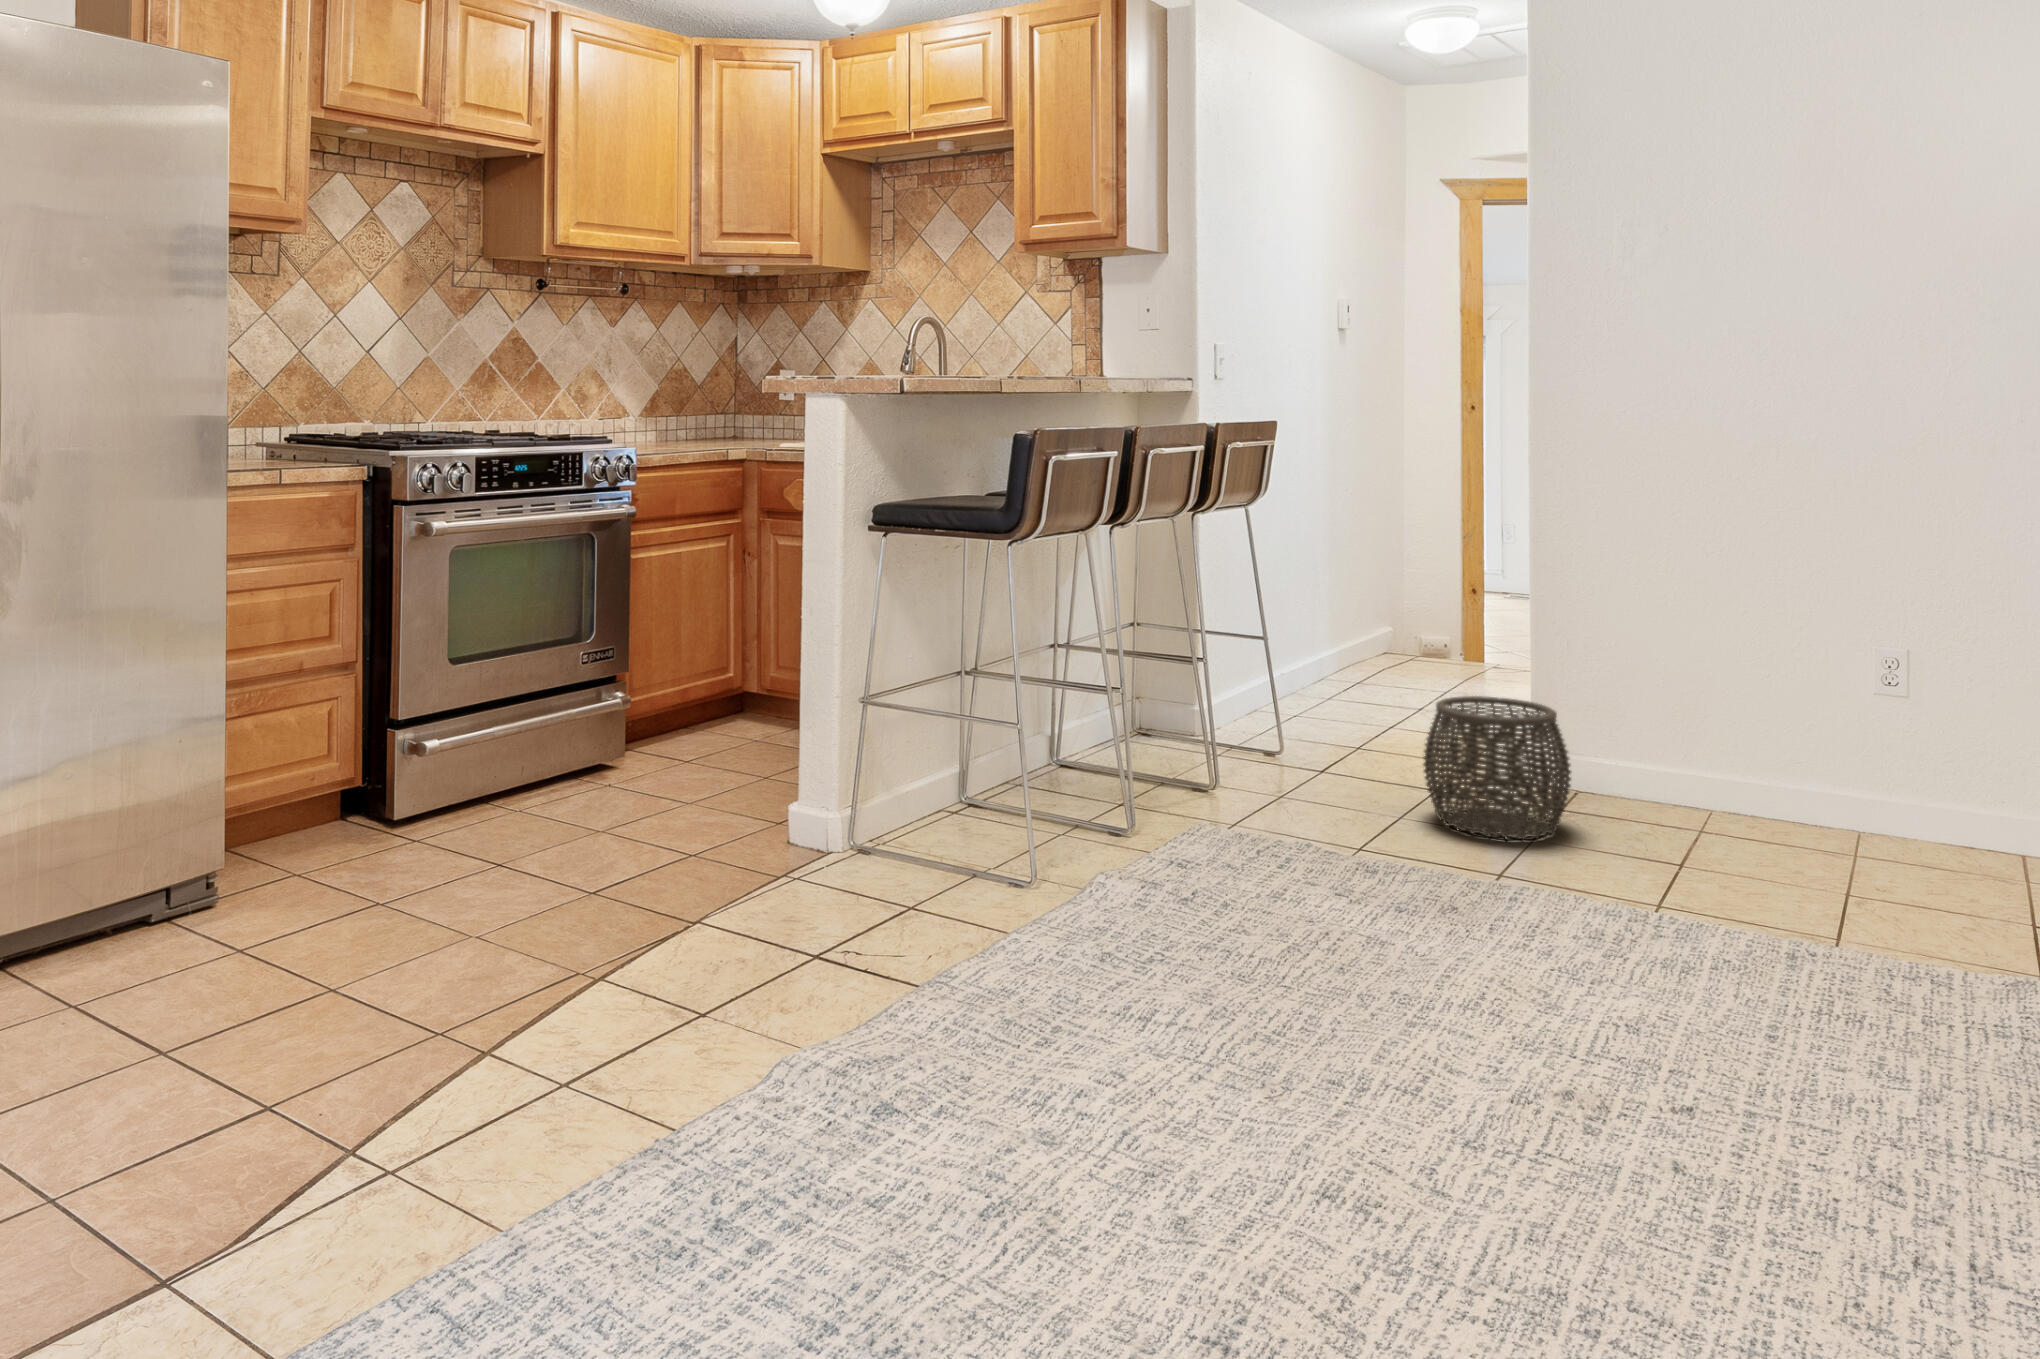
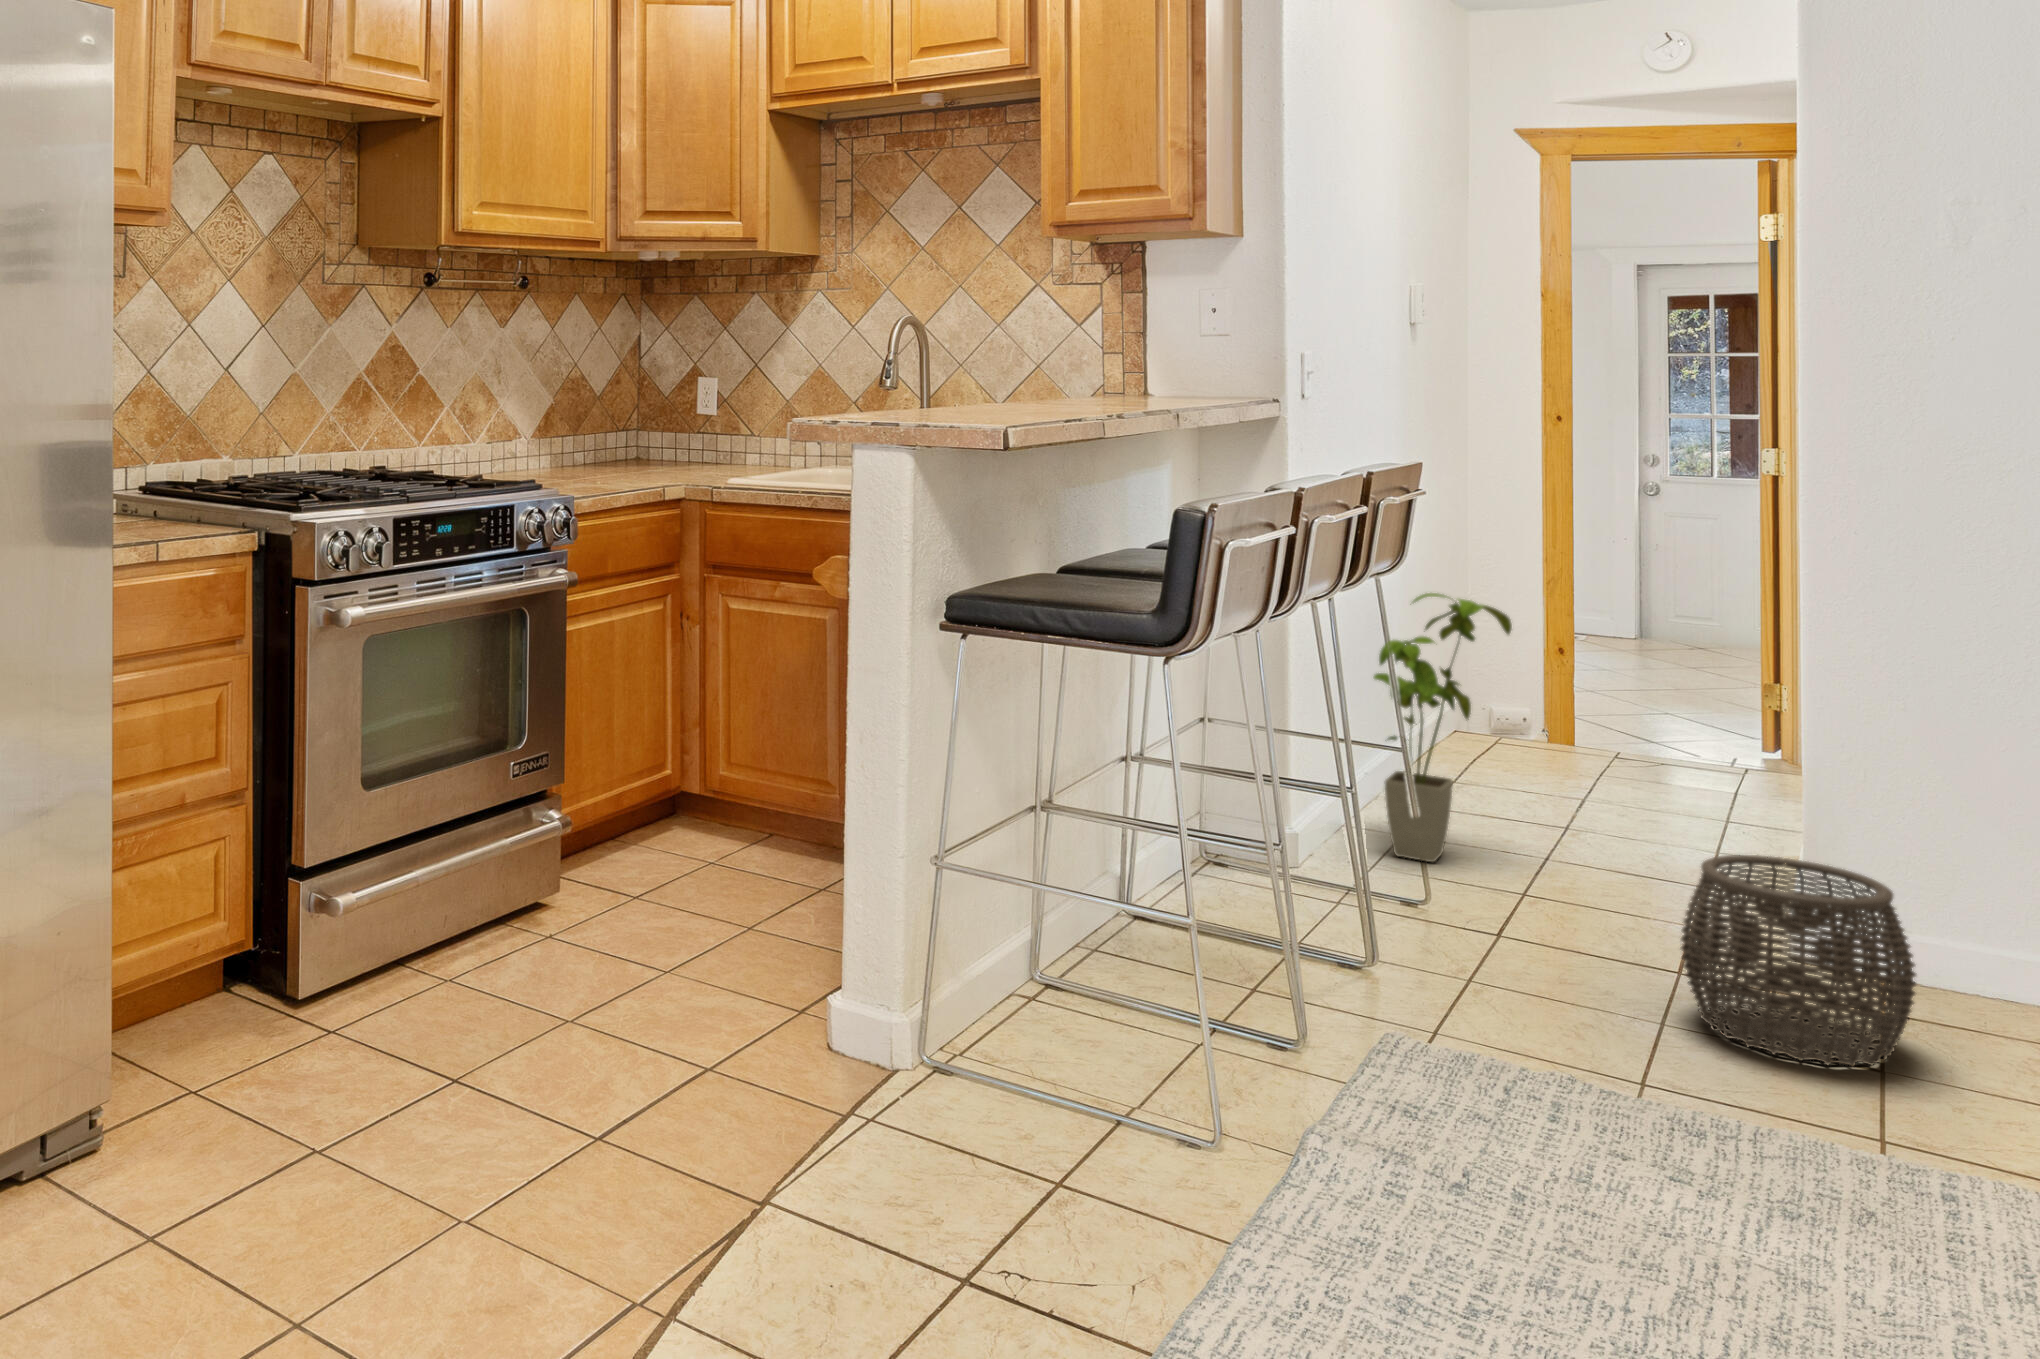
house plant: none [1271,525,1371,731] -> present [1374,593,1512,862]

